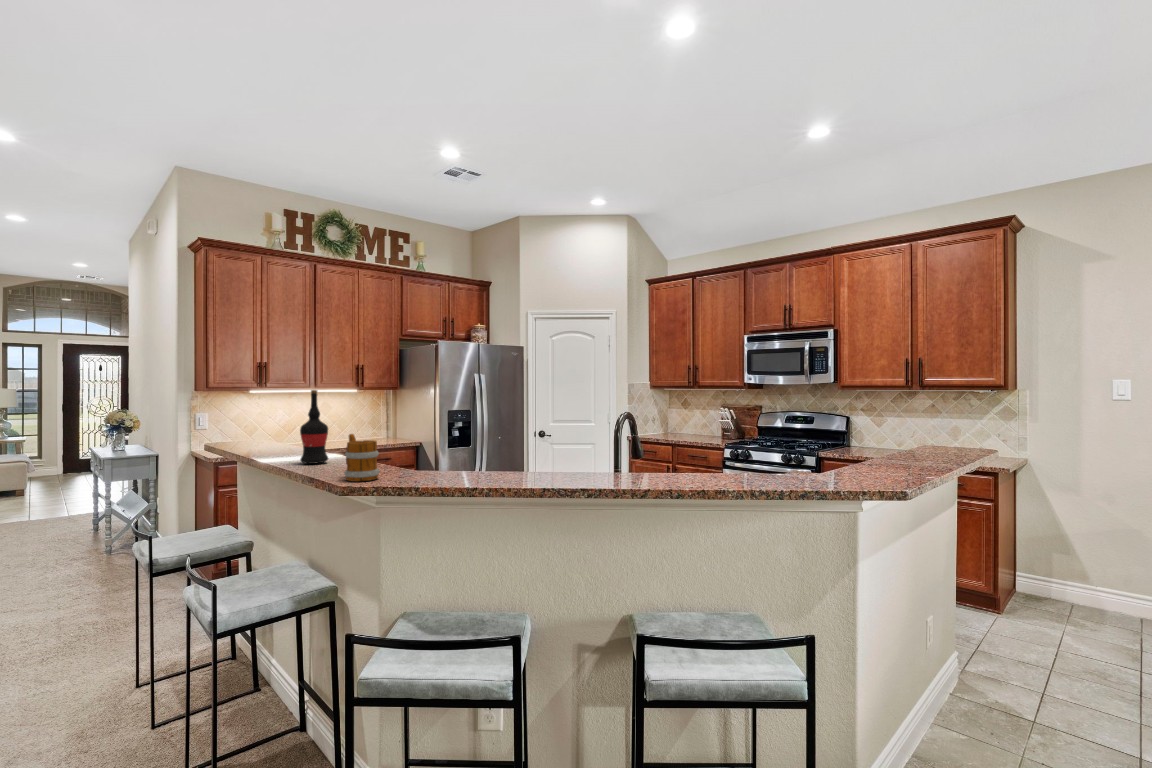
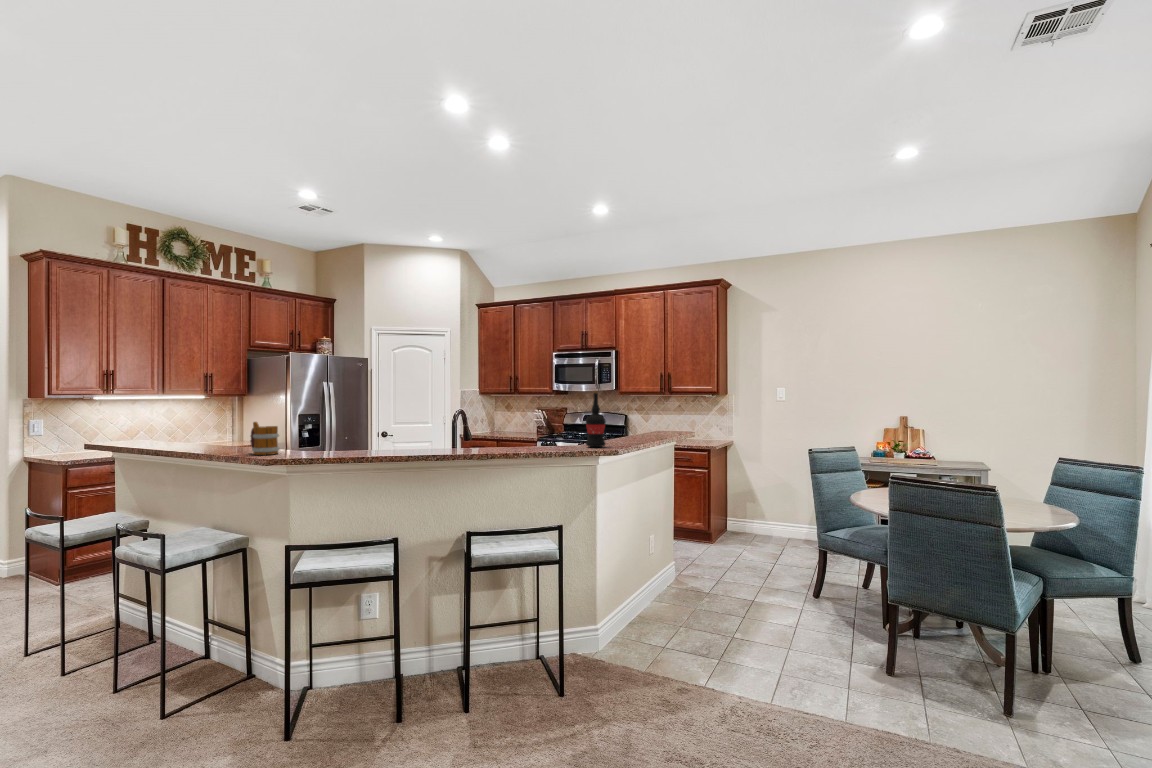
wine bottle: present [300,390,328,464] -> present [586,391,605,447]

